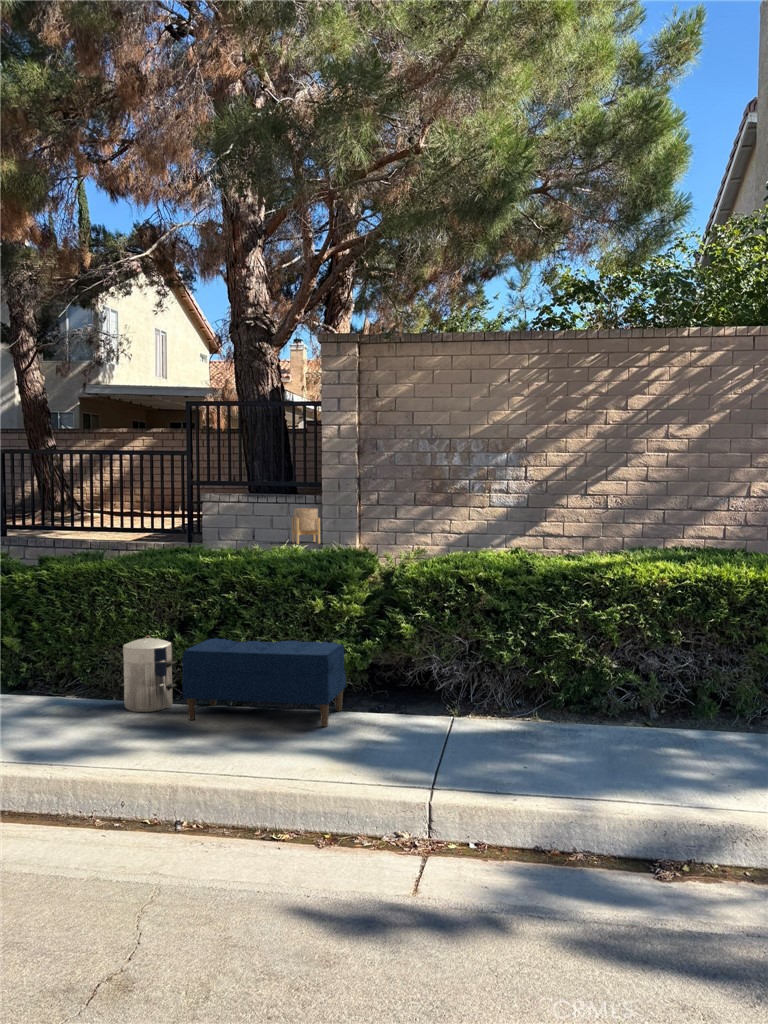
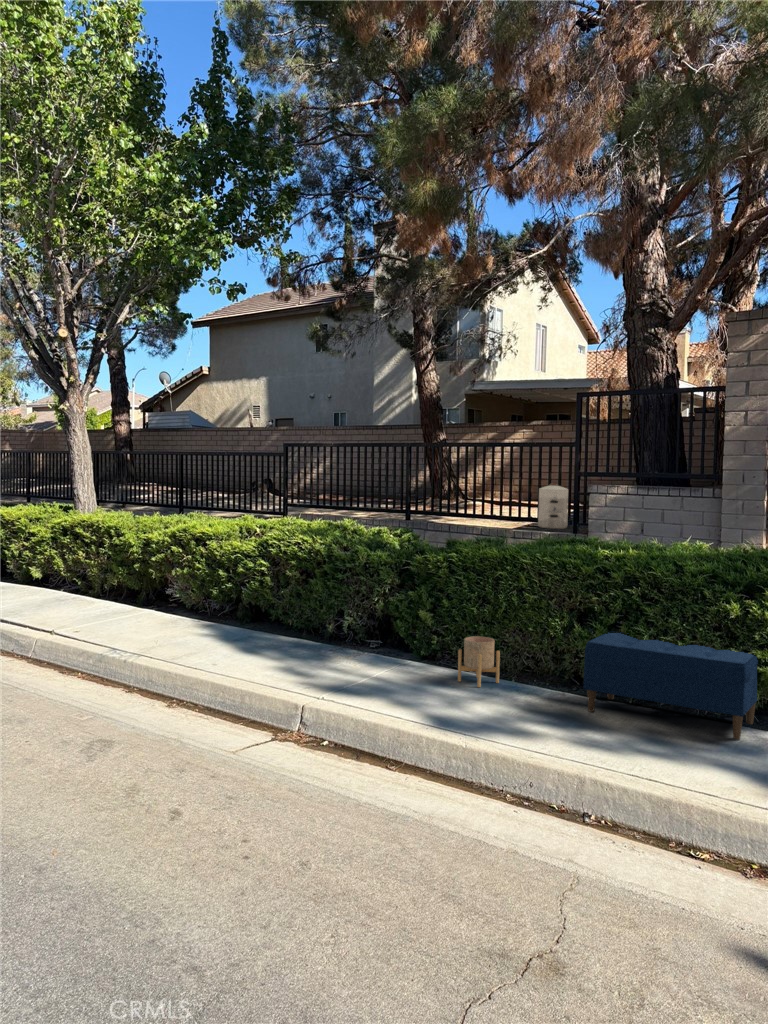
planter: present [292,508,320,544] -> present [458,636,500,687]
waste bin: present [120,635,176,712] -> present [538,485,568,529]

